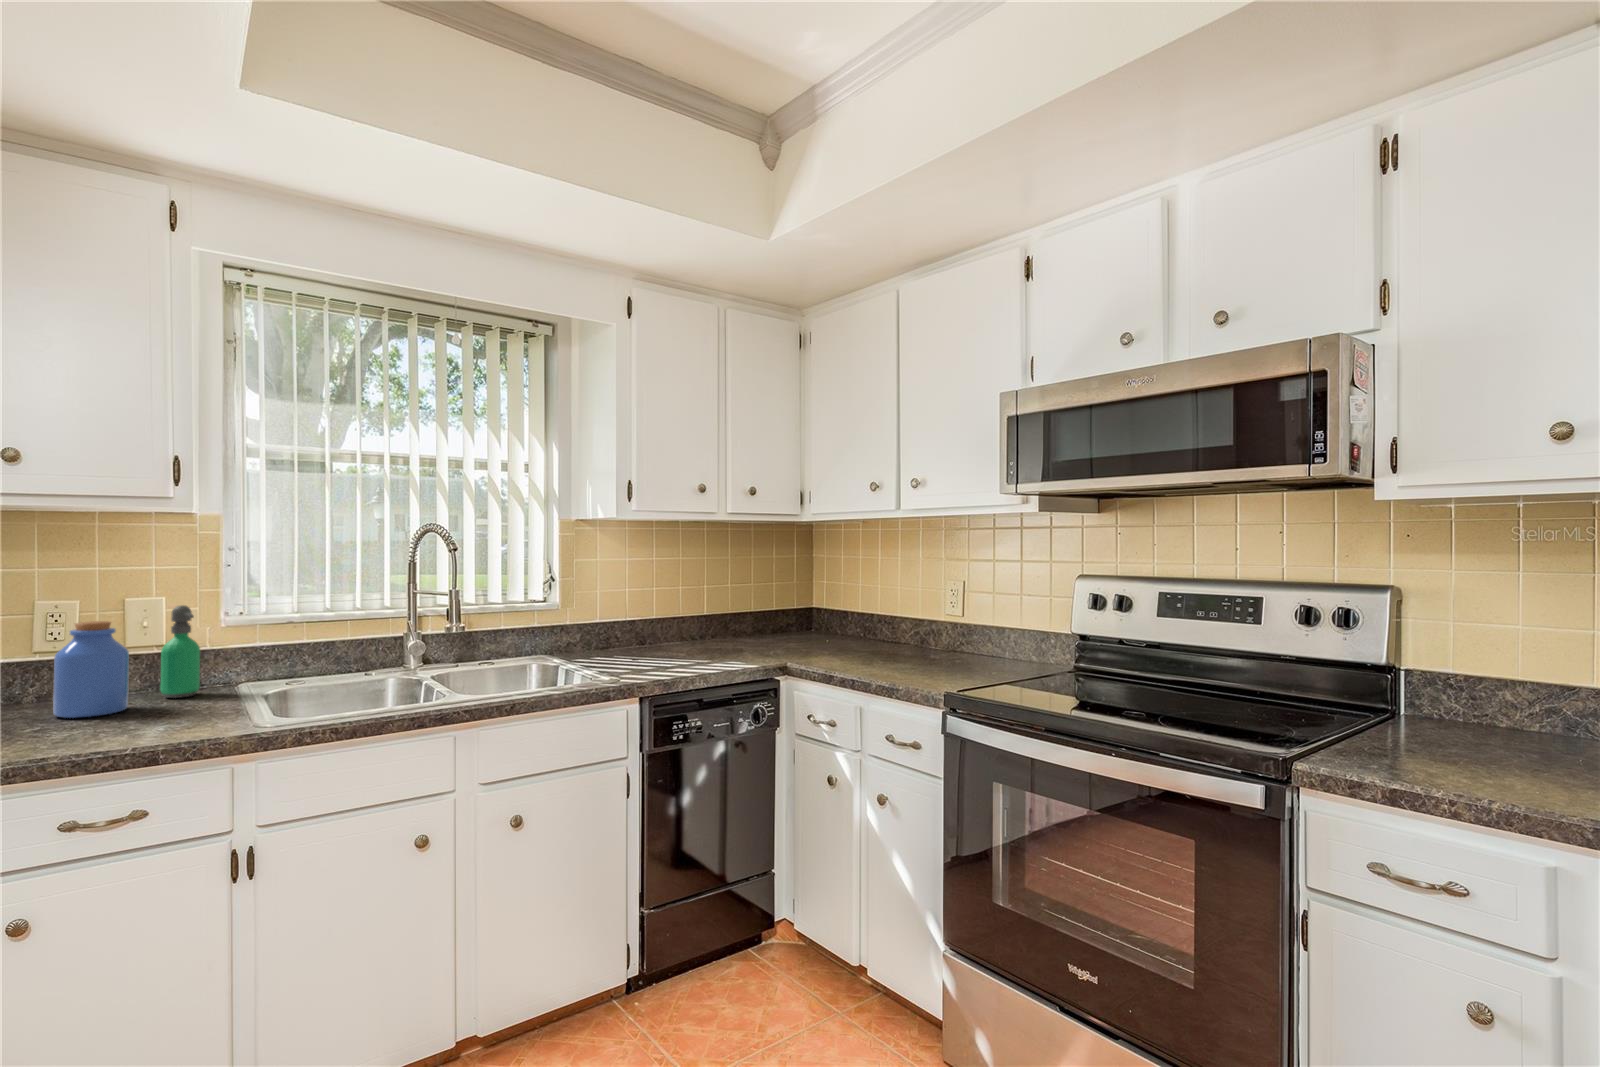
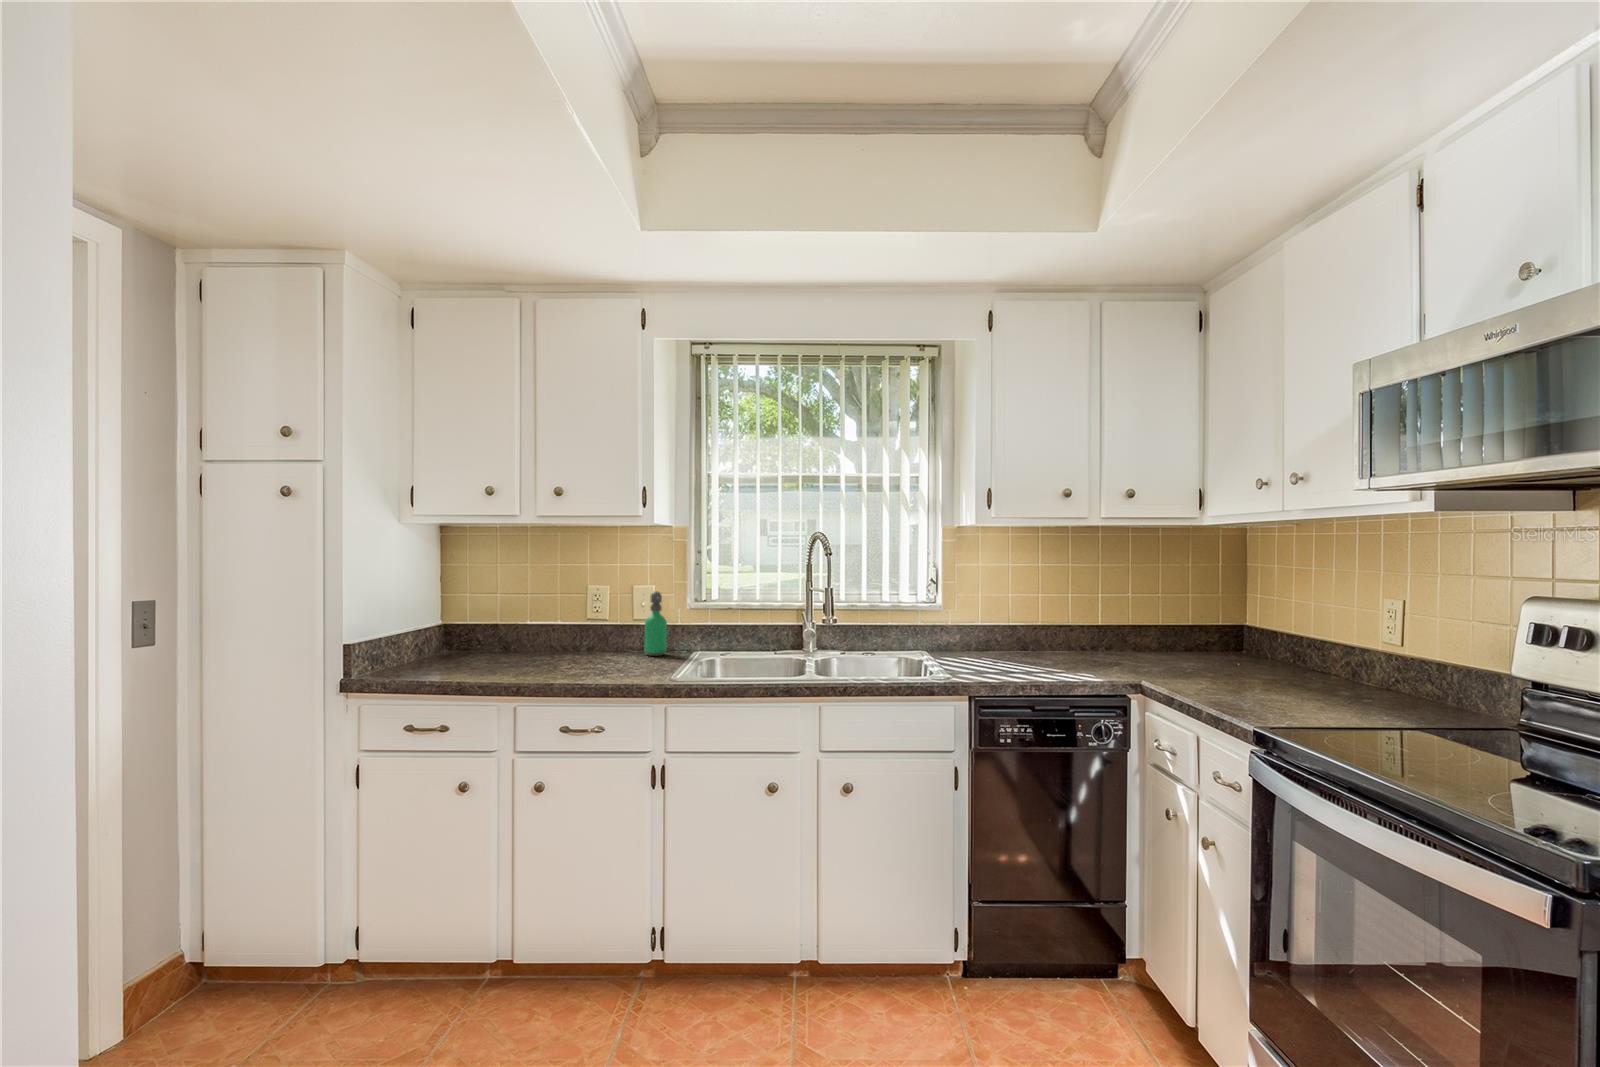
jar: present [53,621,129,718] -> none [583,599,622,661]

